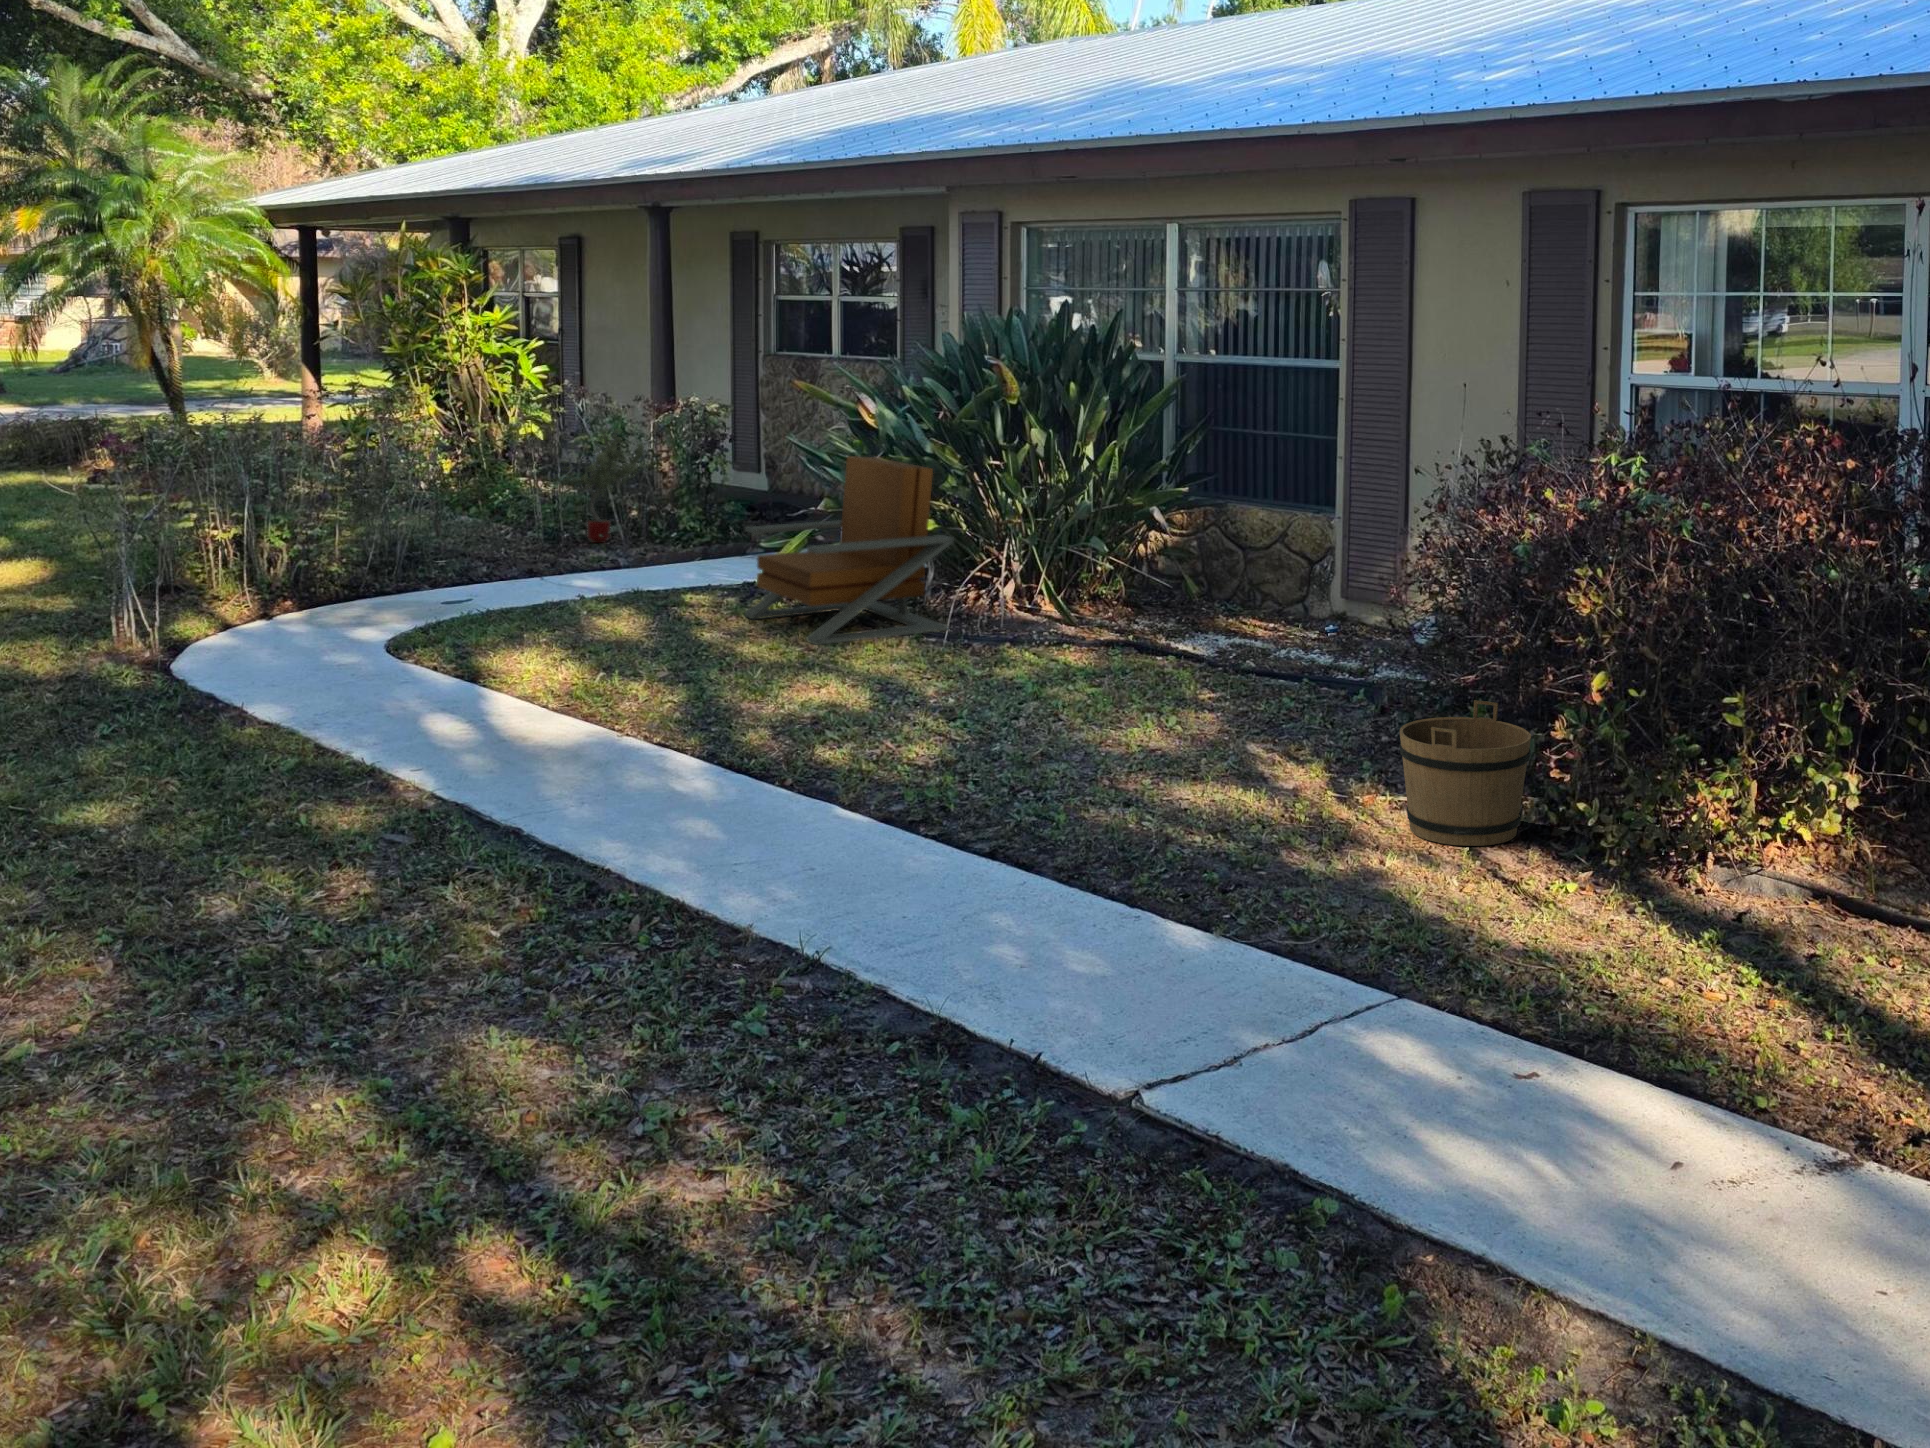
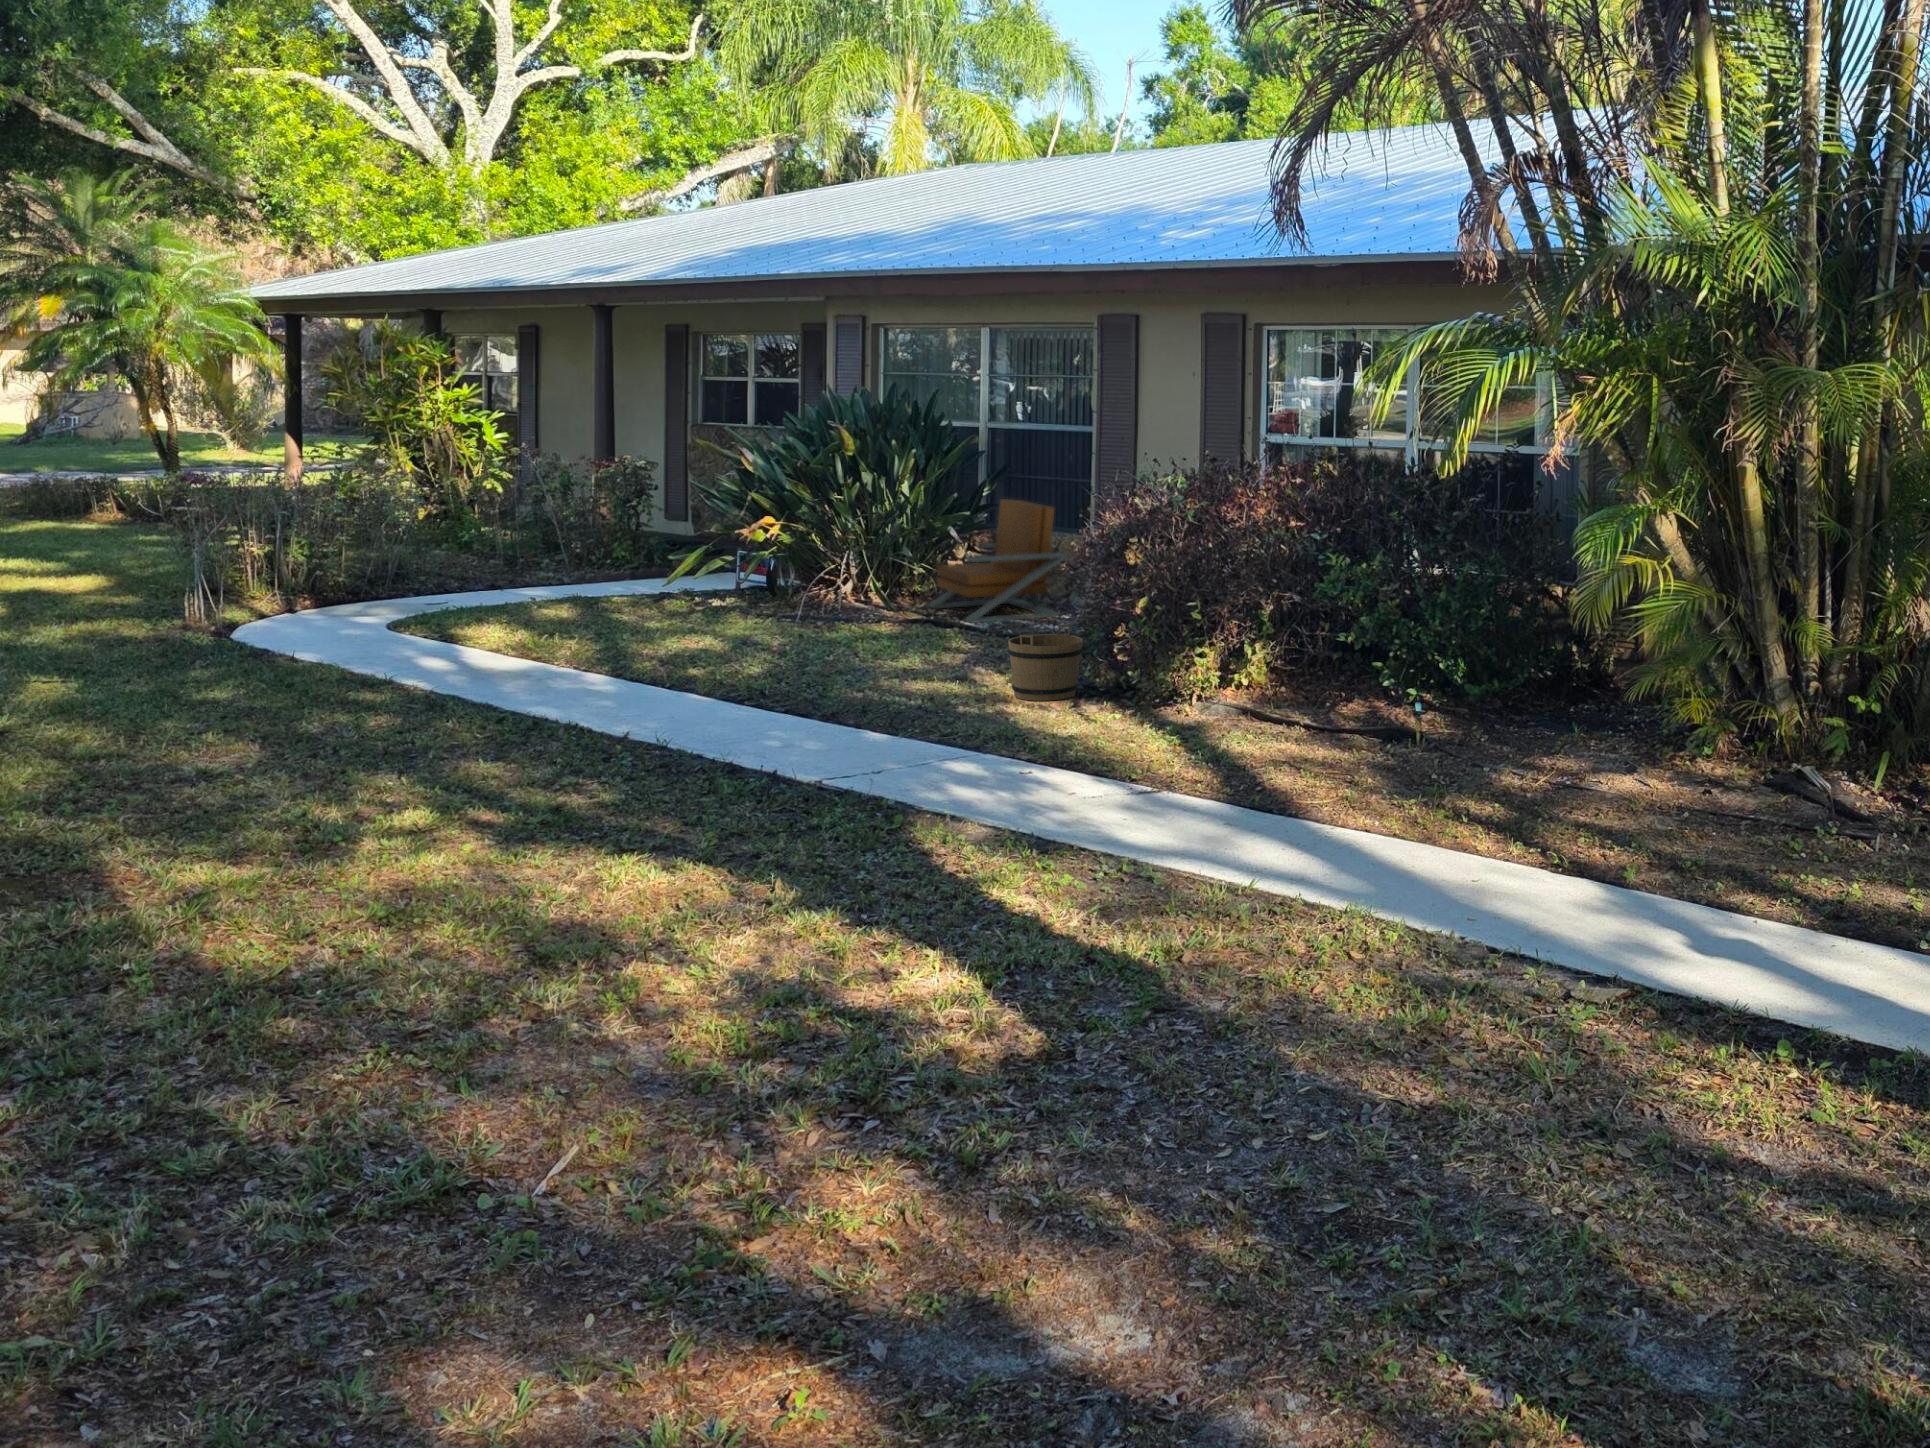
potted tree: present [554,429,644,543] -> none [510,478,585,563]
lounge chair: present [745,456,954,645] -> present [929,499,1067,623]

